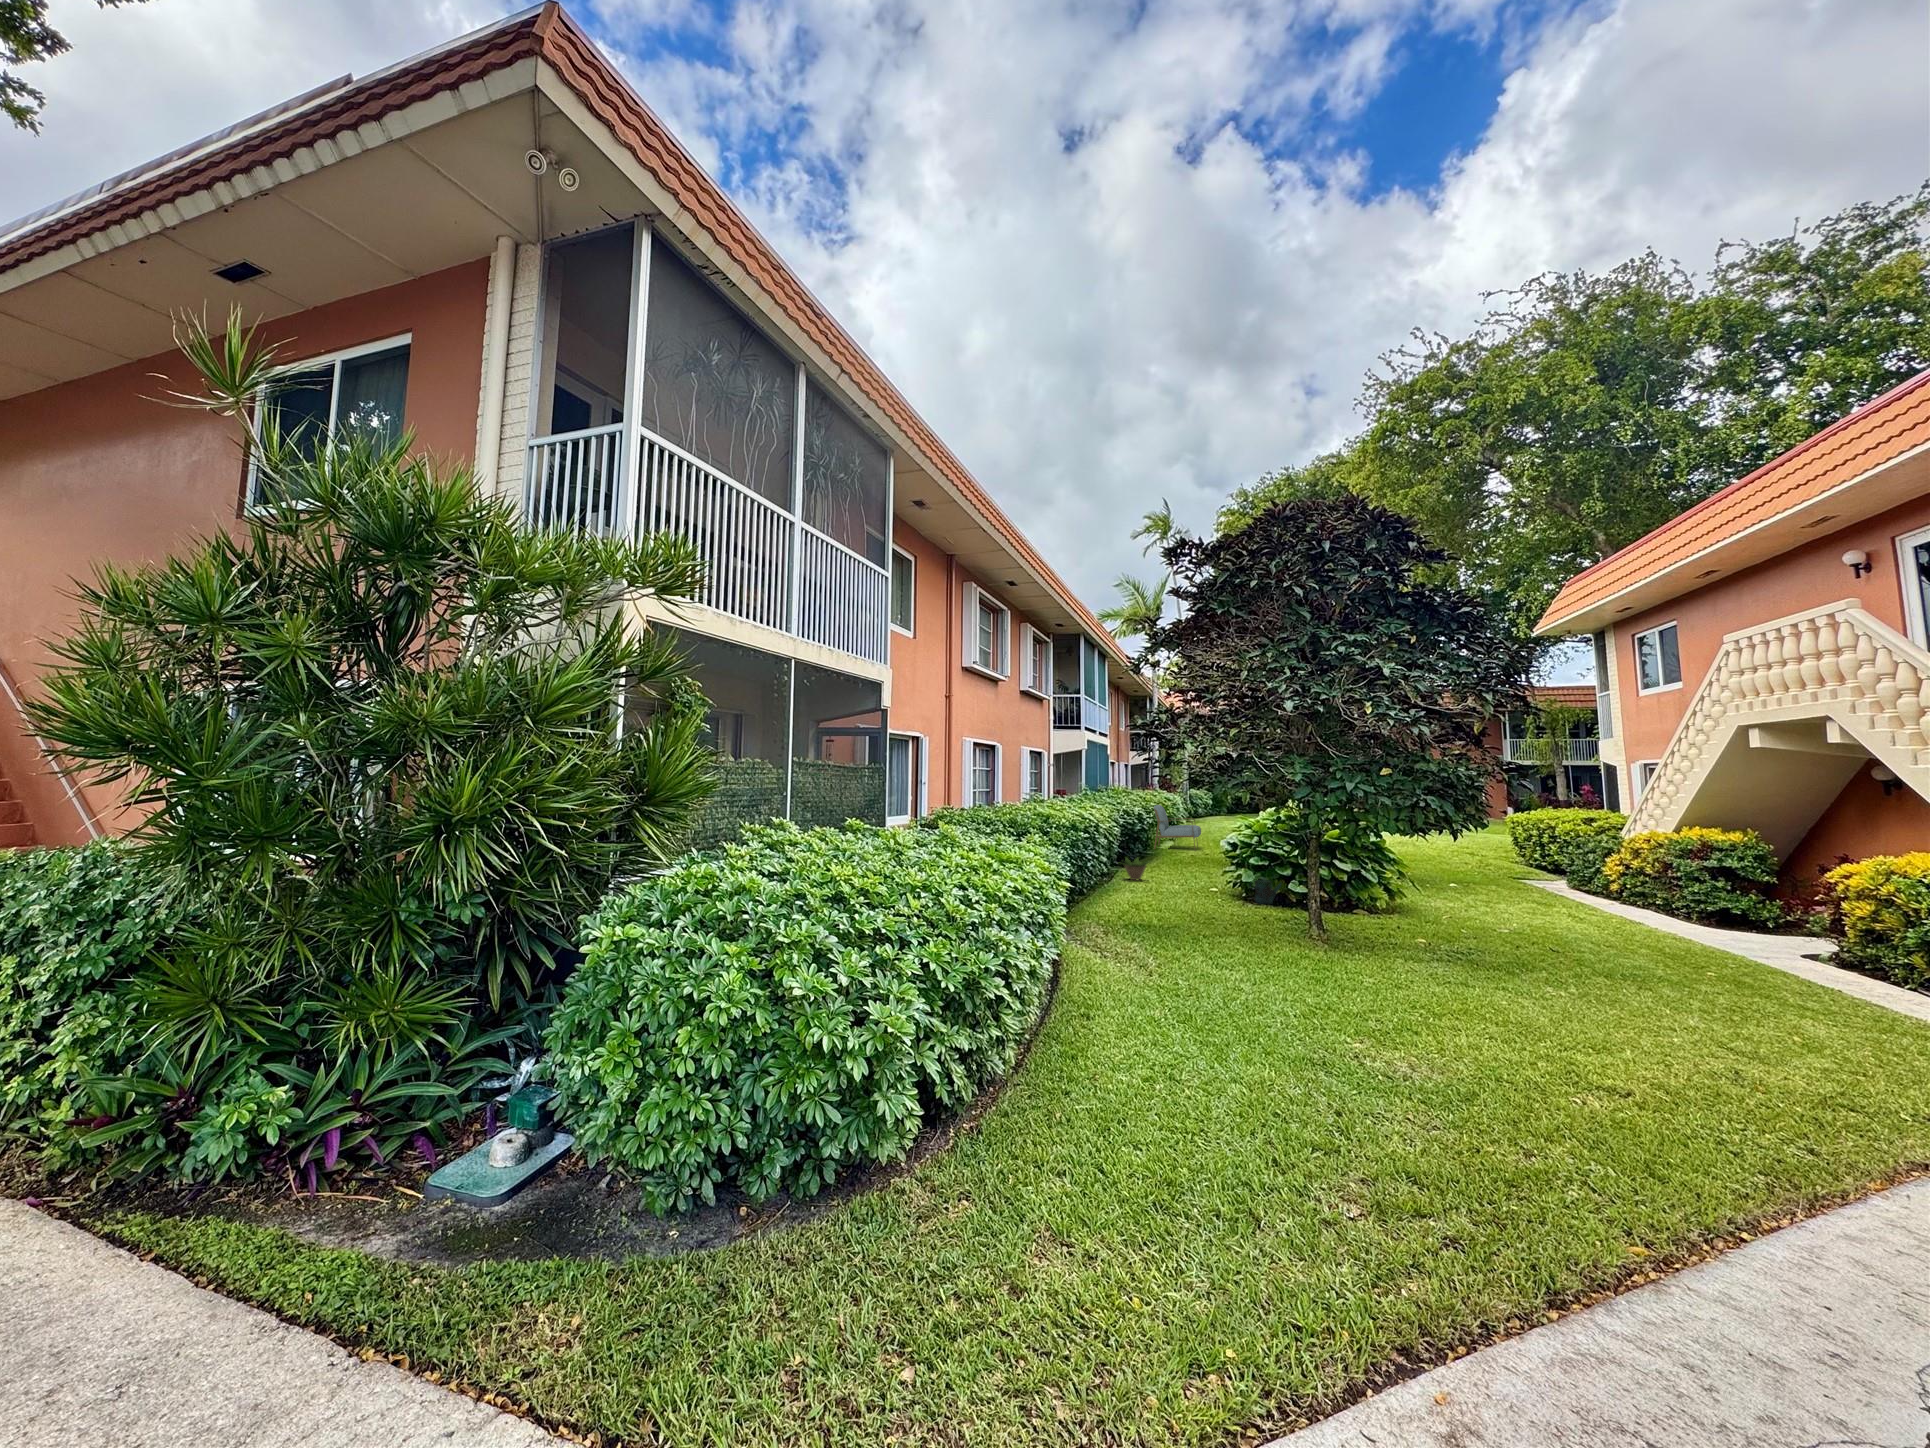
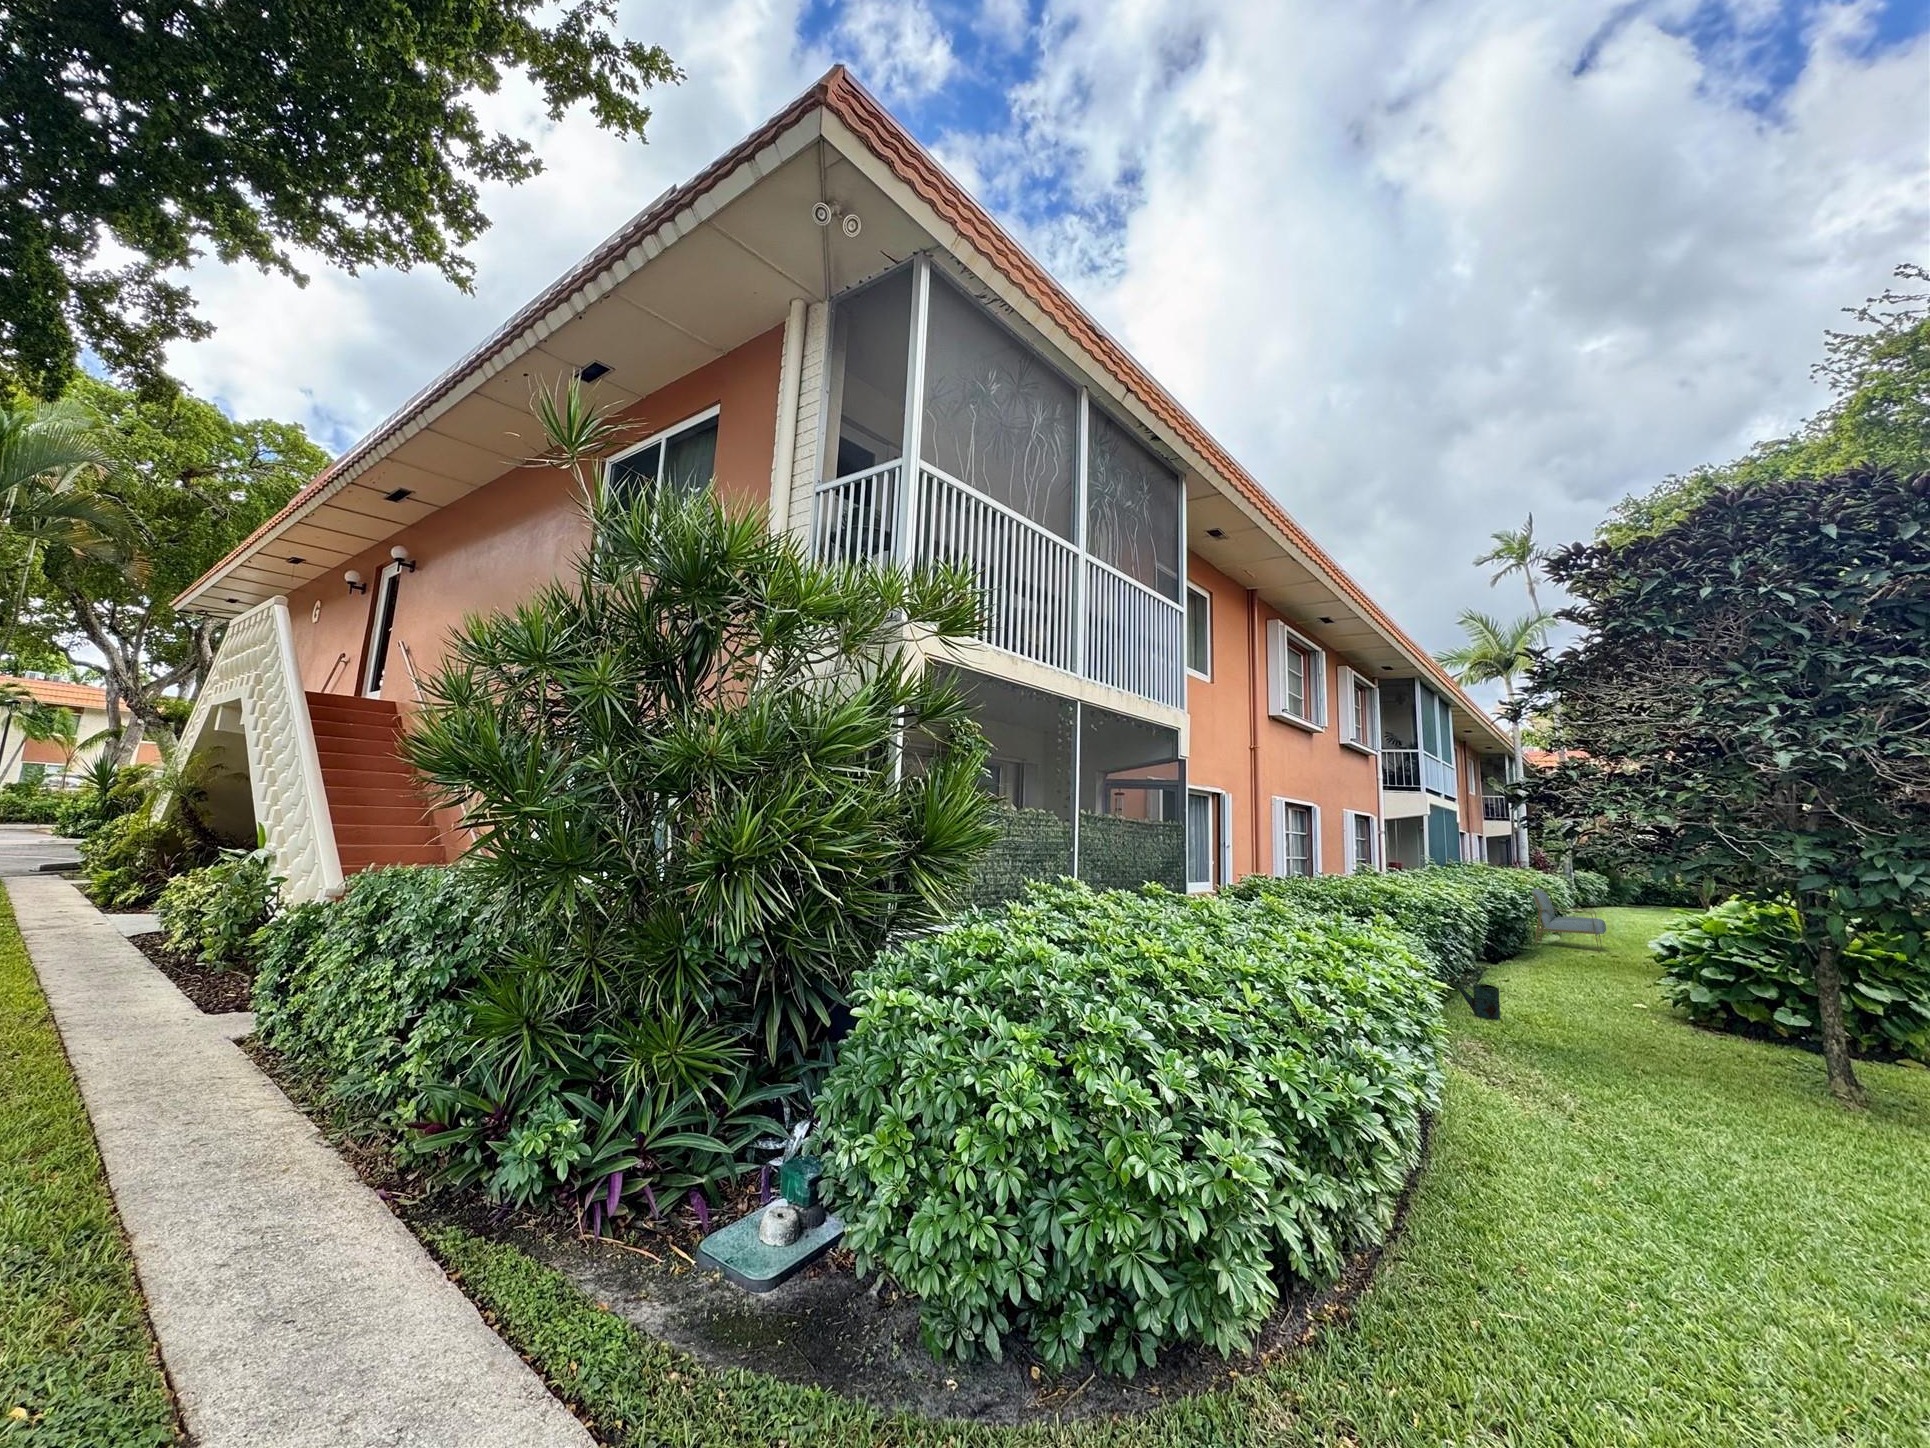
decorative plant: present [1124,858,1150,880] -> none [1486,953,1543,985]
watering can: present [1250,880,1281,904] -> present [1449,977,1509,1019]

